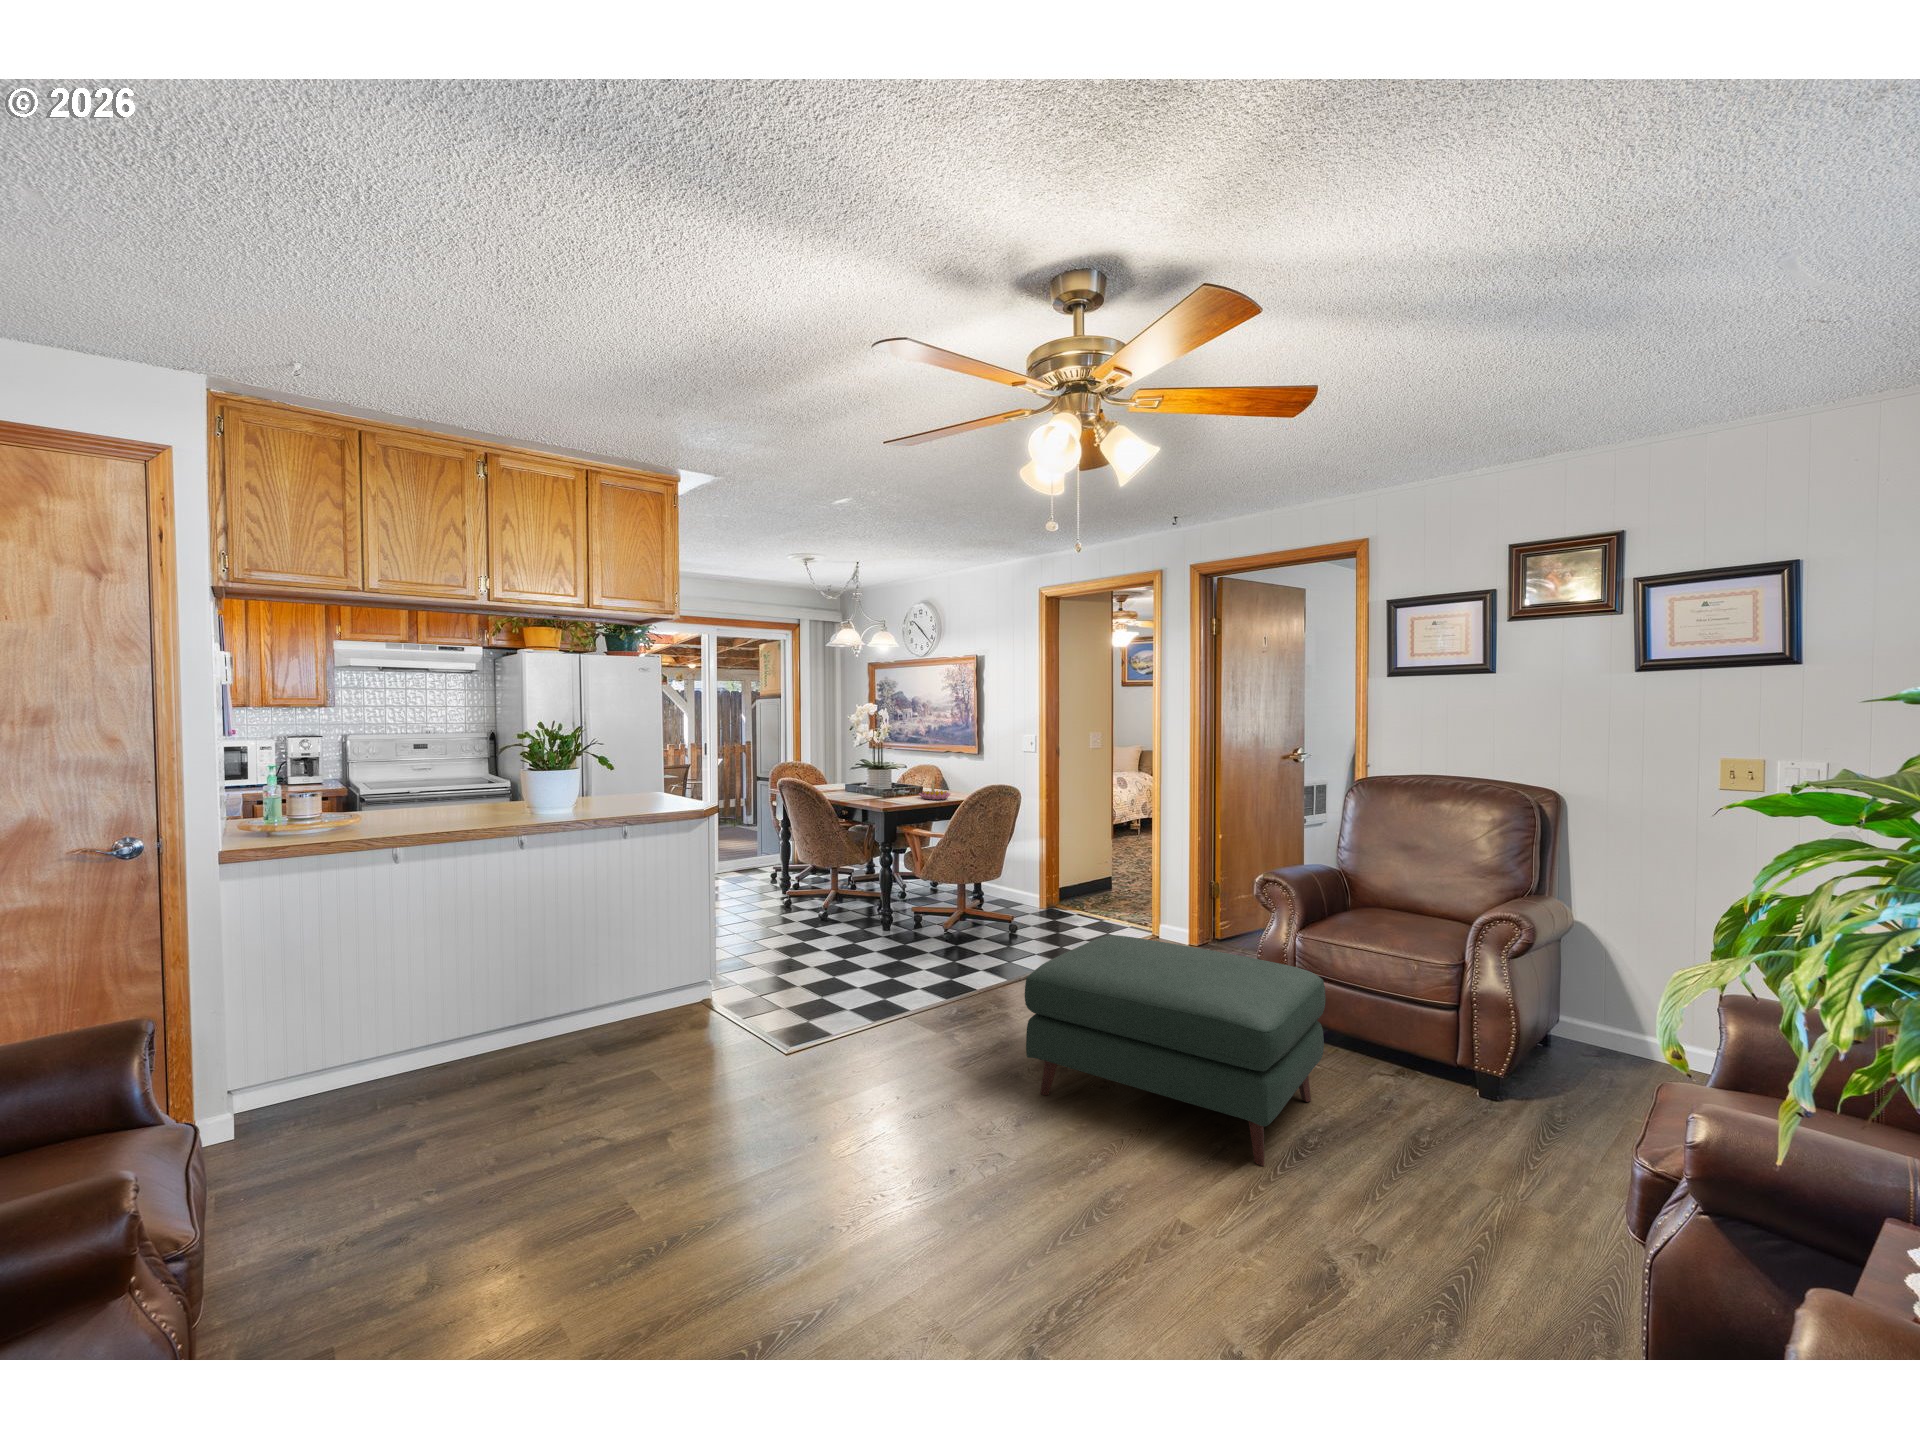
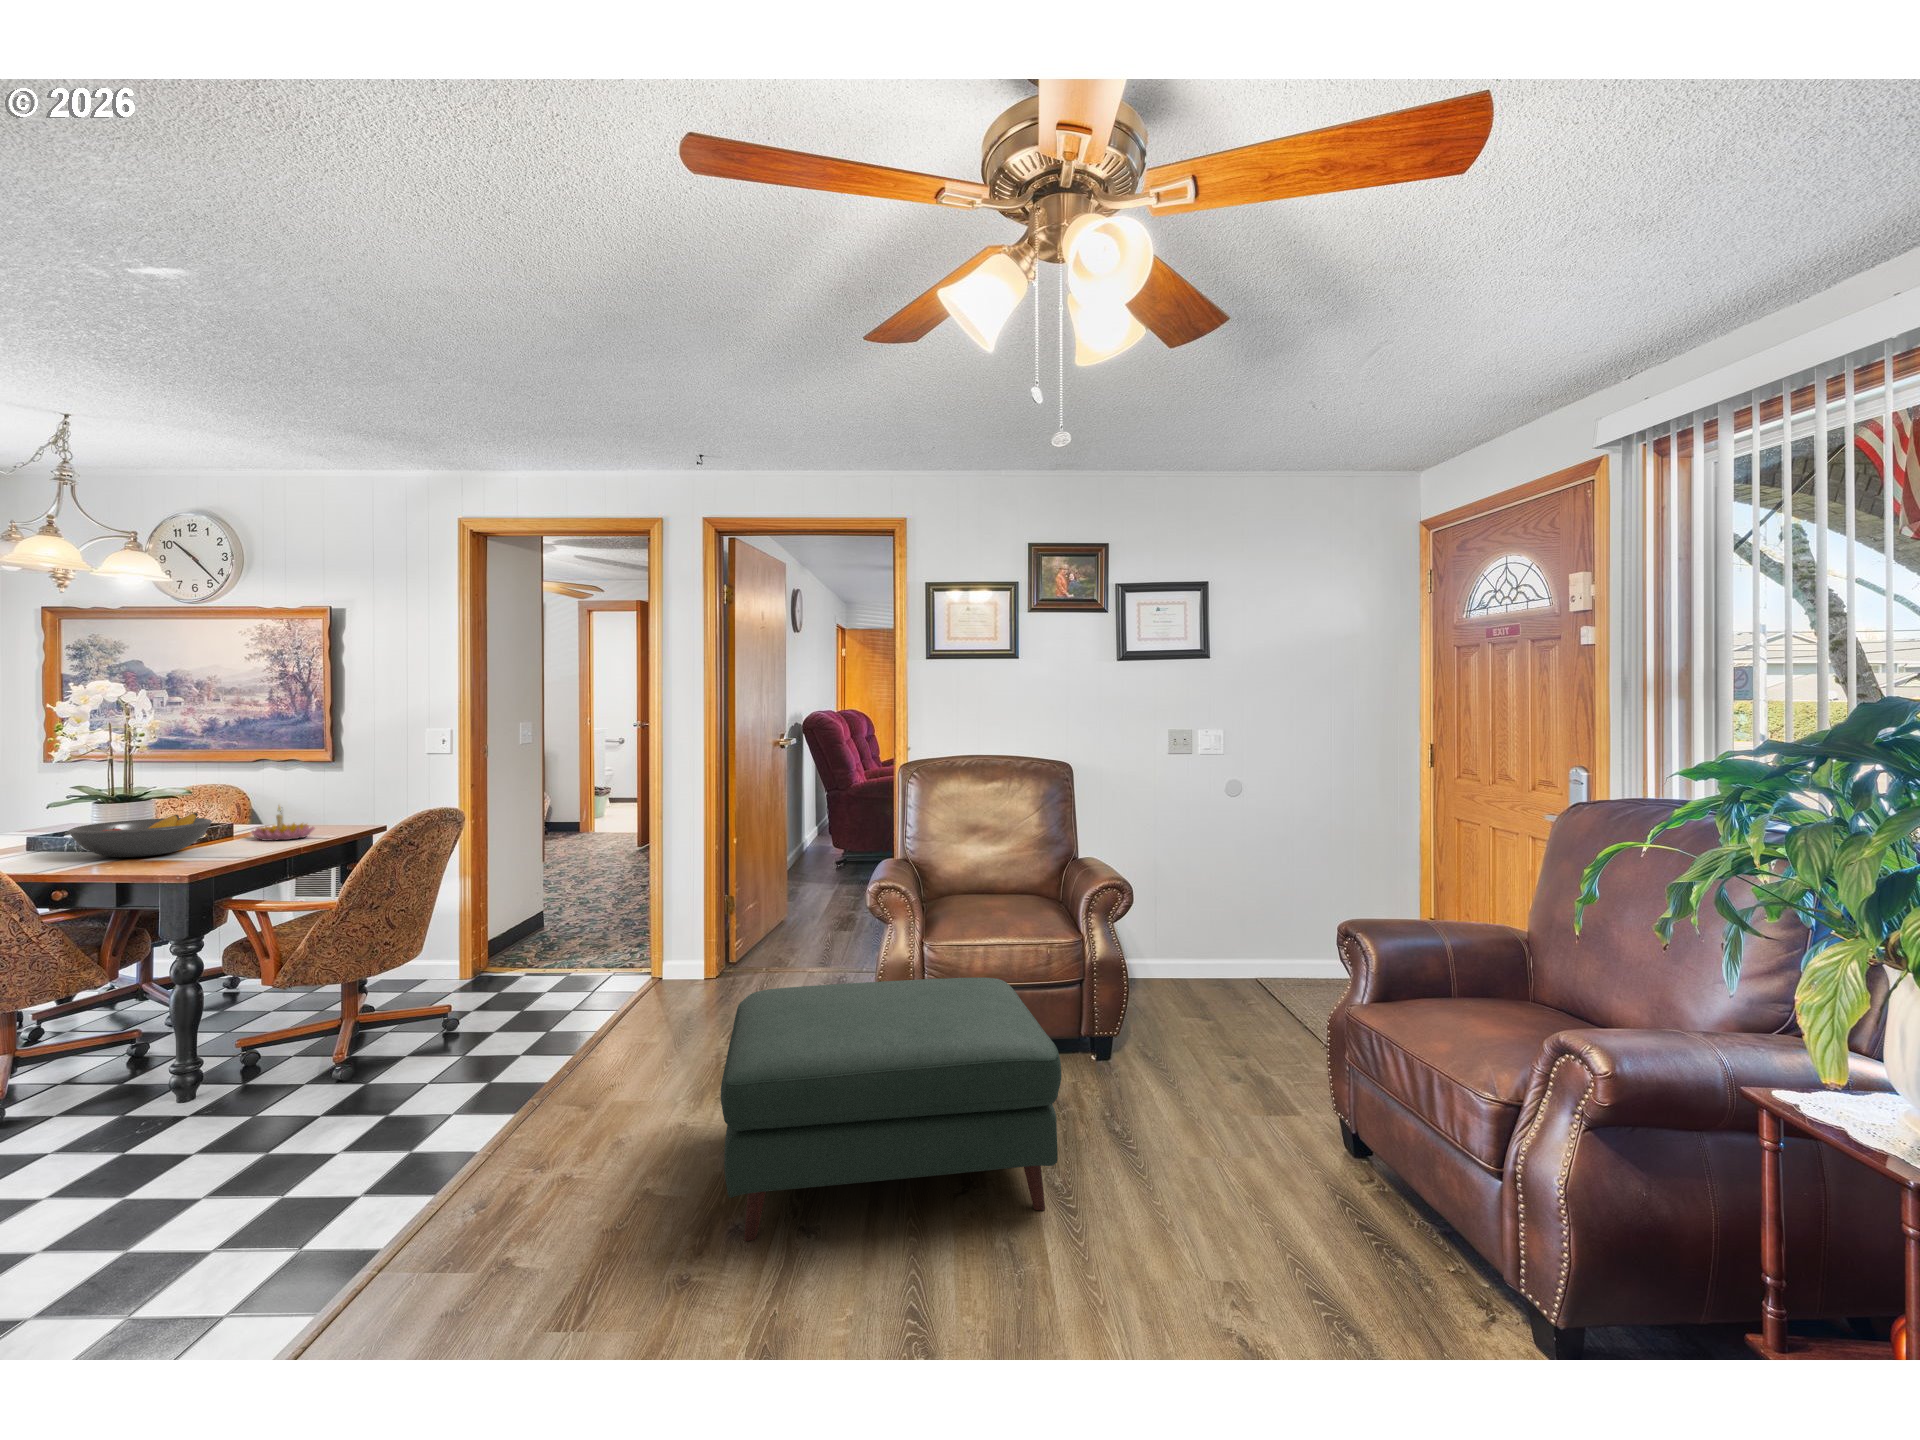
fruit bowl: none [835,779,894,800] -> present [68,813,212,857]

